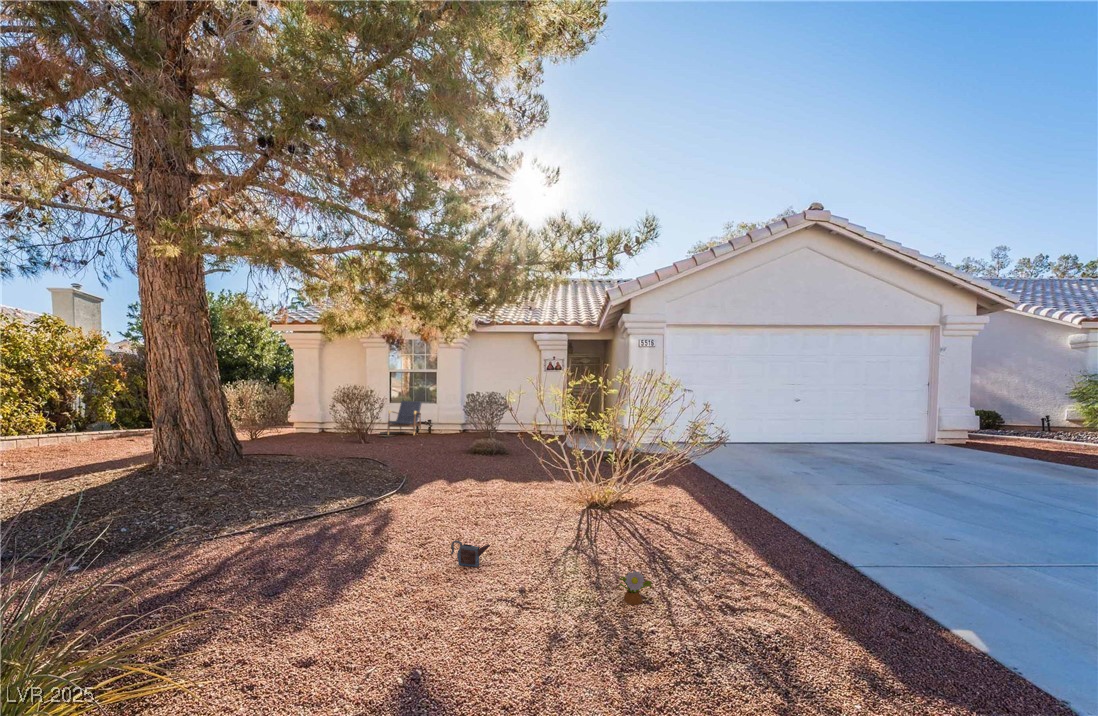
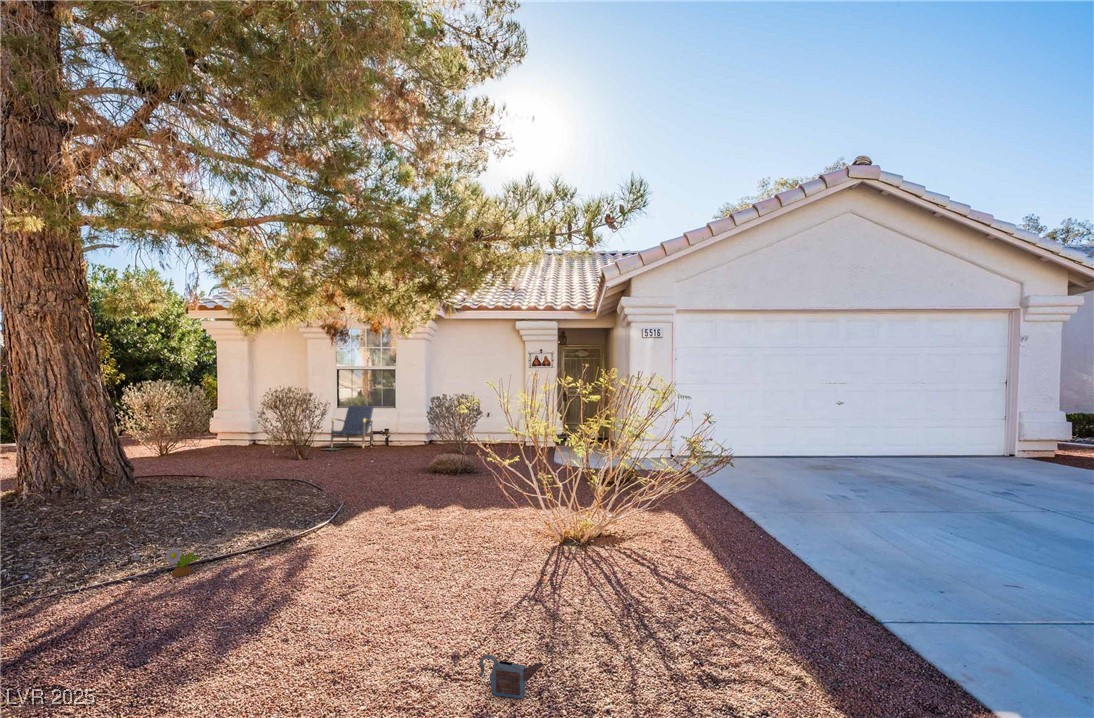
watering can: present [451,540,490,567] -> present [479,654,544,699]
decorative plant: present [618,570,652,605] -> present [165,547,201,577]

